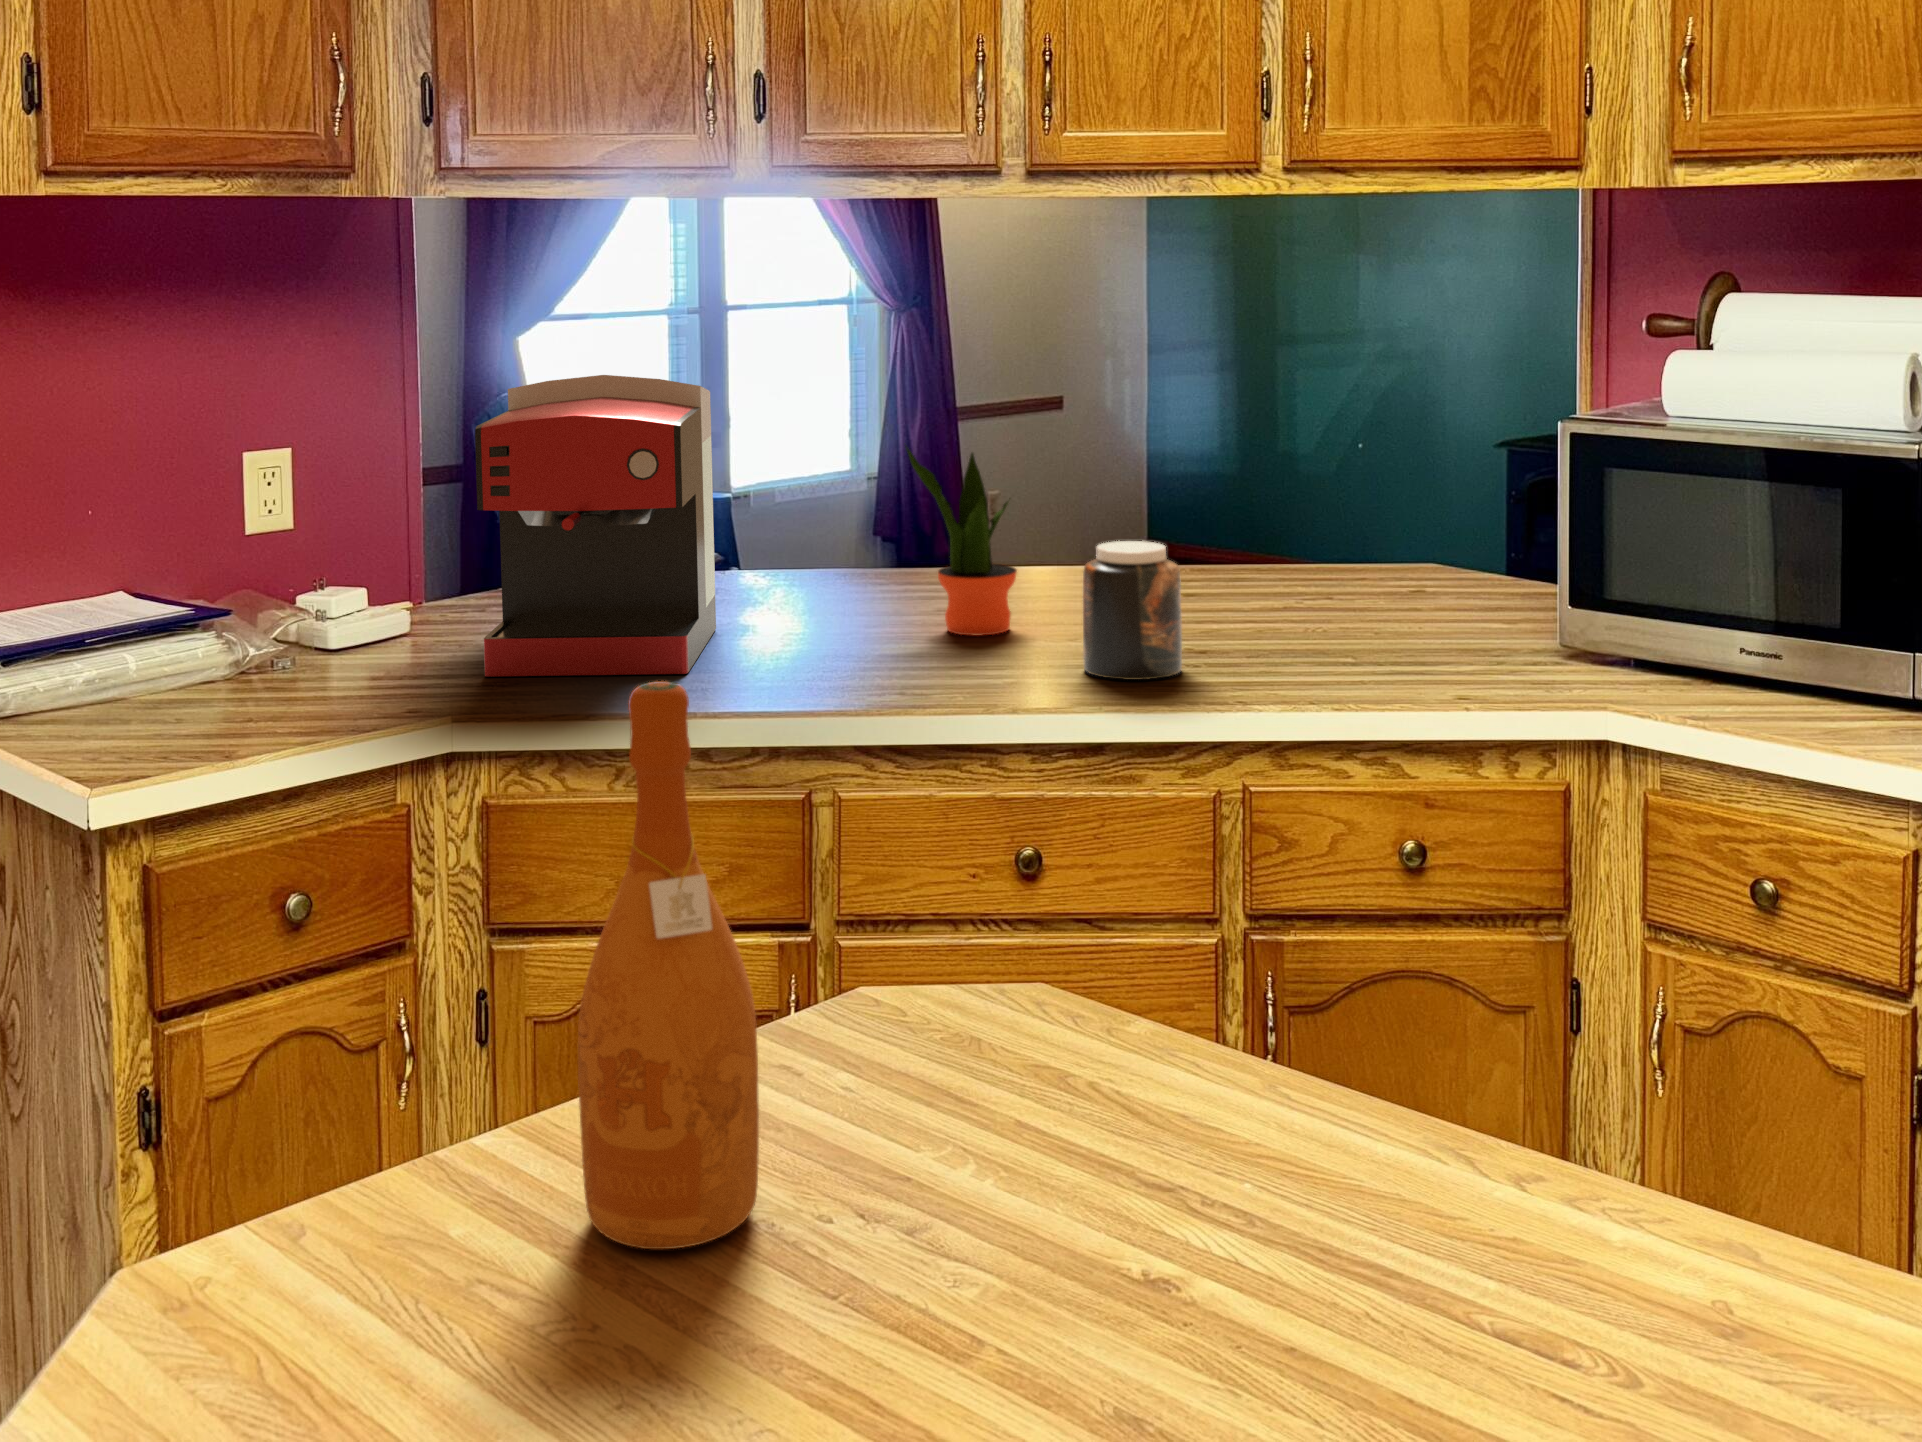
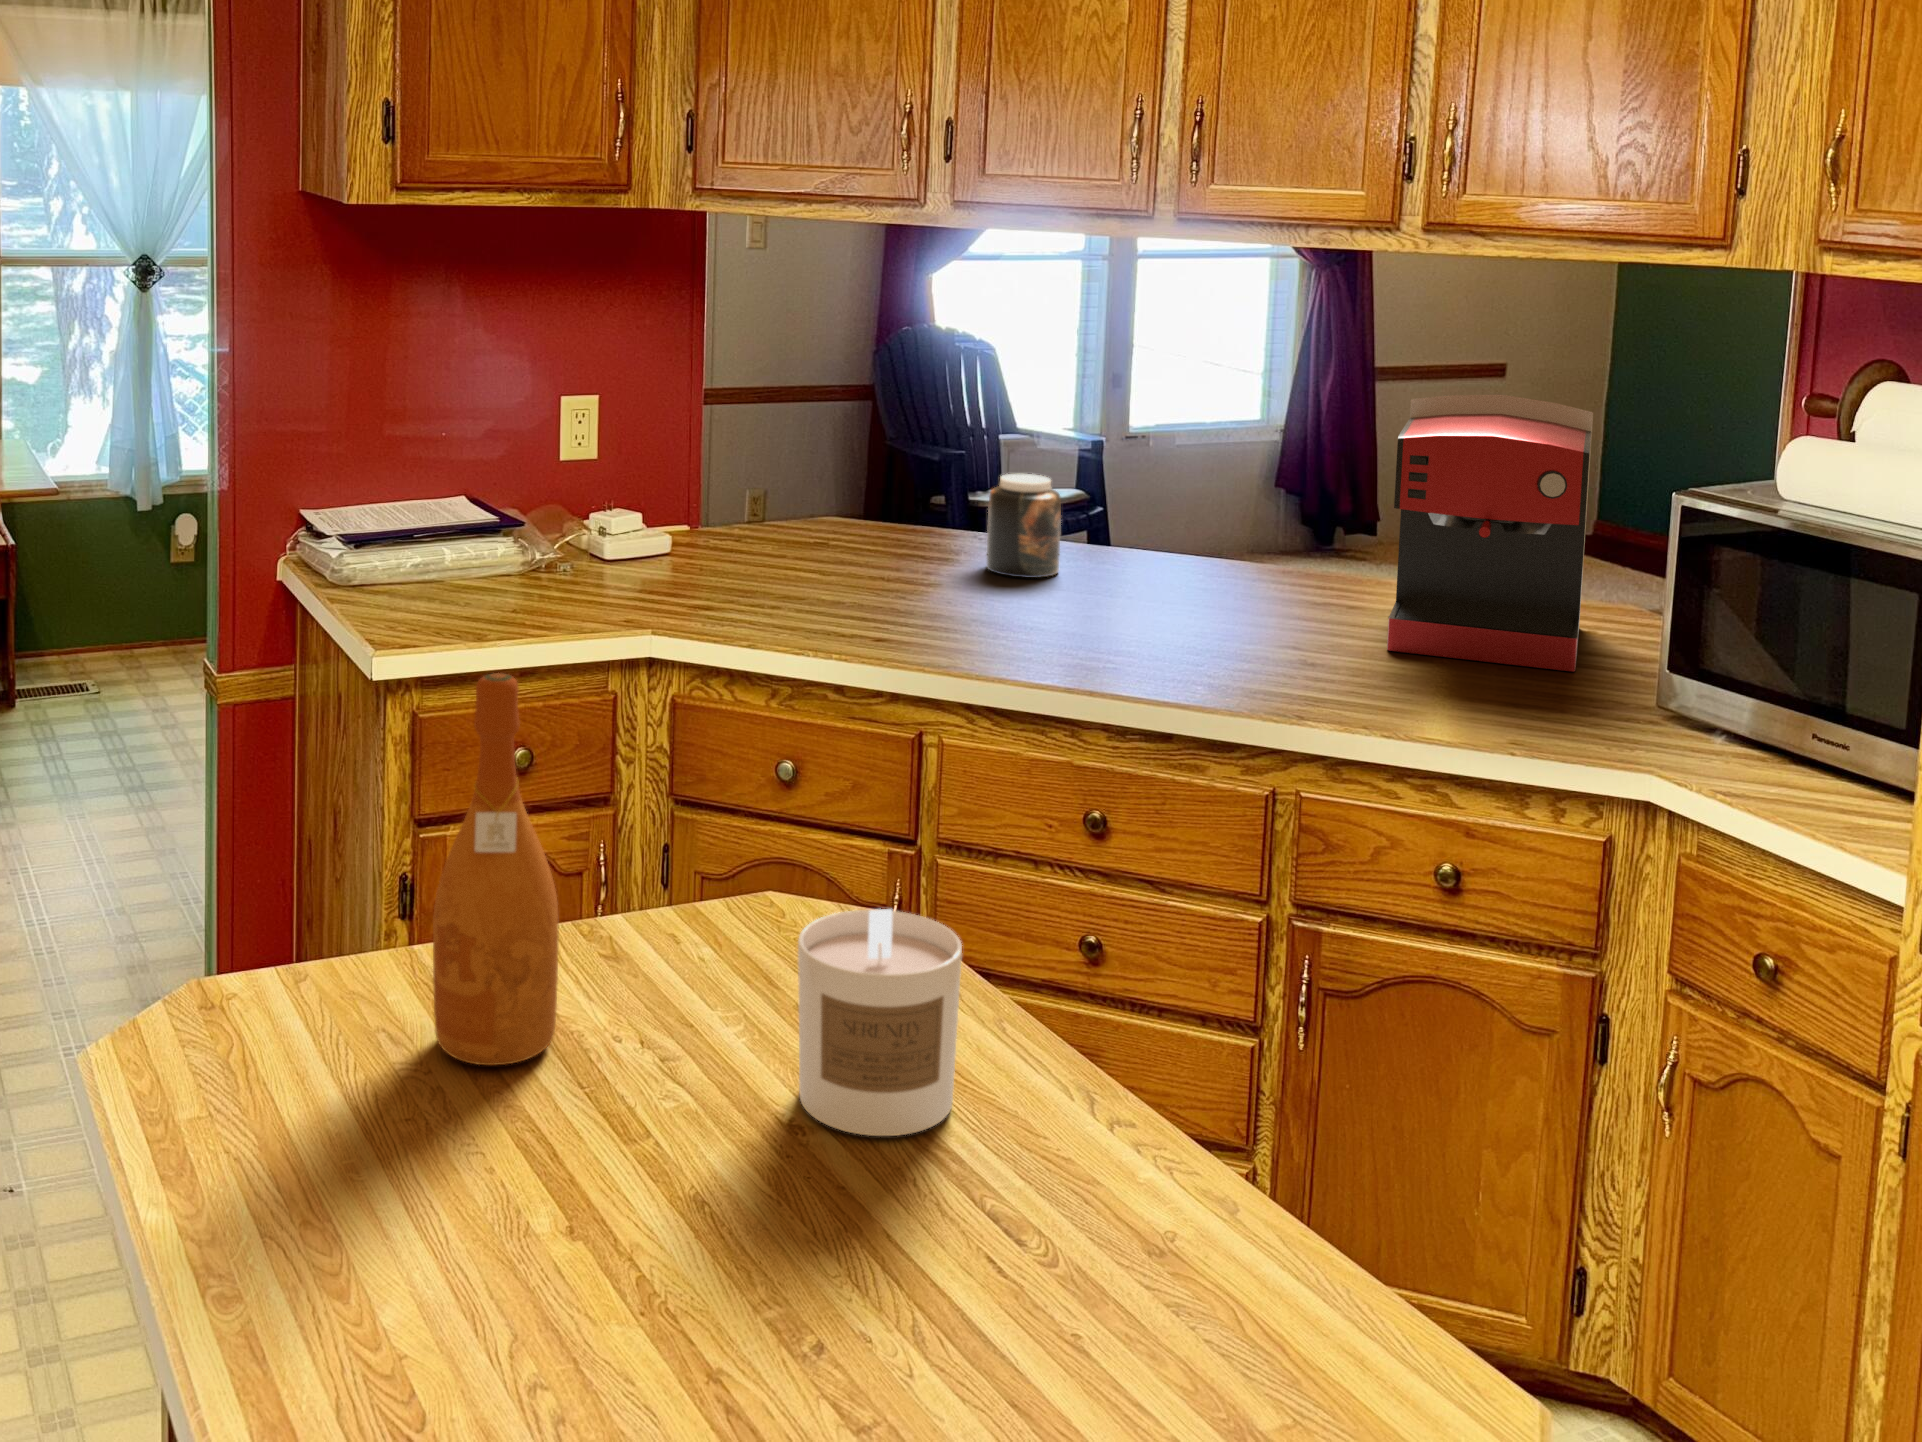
coffee maker: present [475,375,716,676] -> present [1387,394,1593,671]
potted plant: present [906,447,1017,636] -> none [1075,443,1169,619]
jar: present [1083,541,1182,680] -> present [987,474,1061,578]
candle: none [1107,921,1325,1228] -> present [798,909,962,1136]

